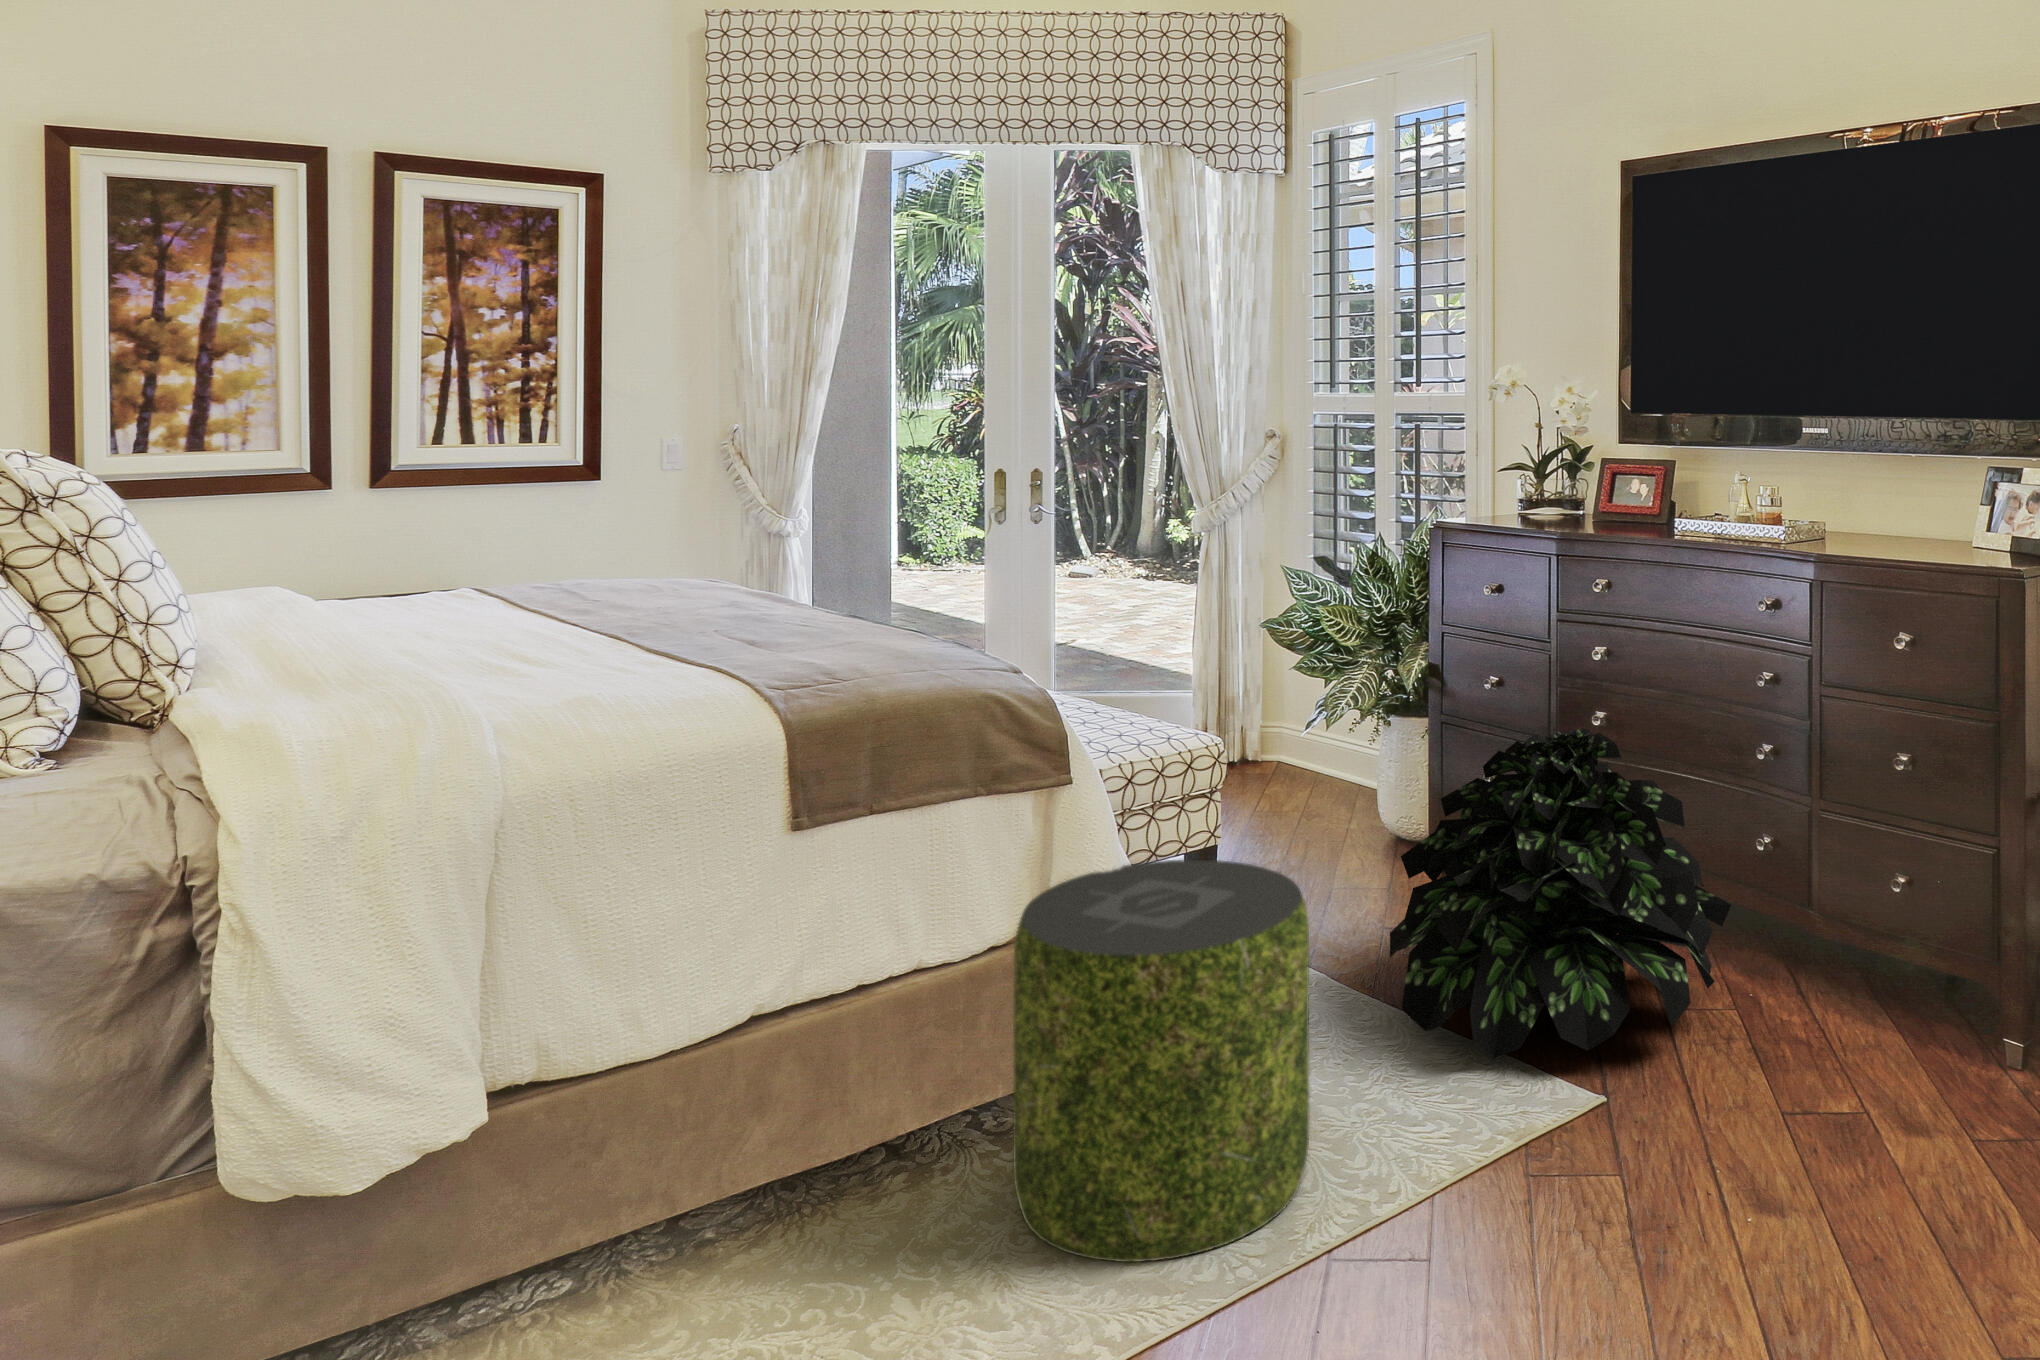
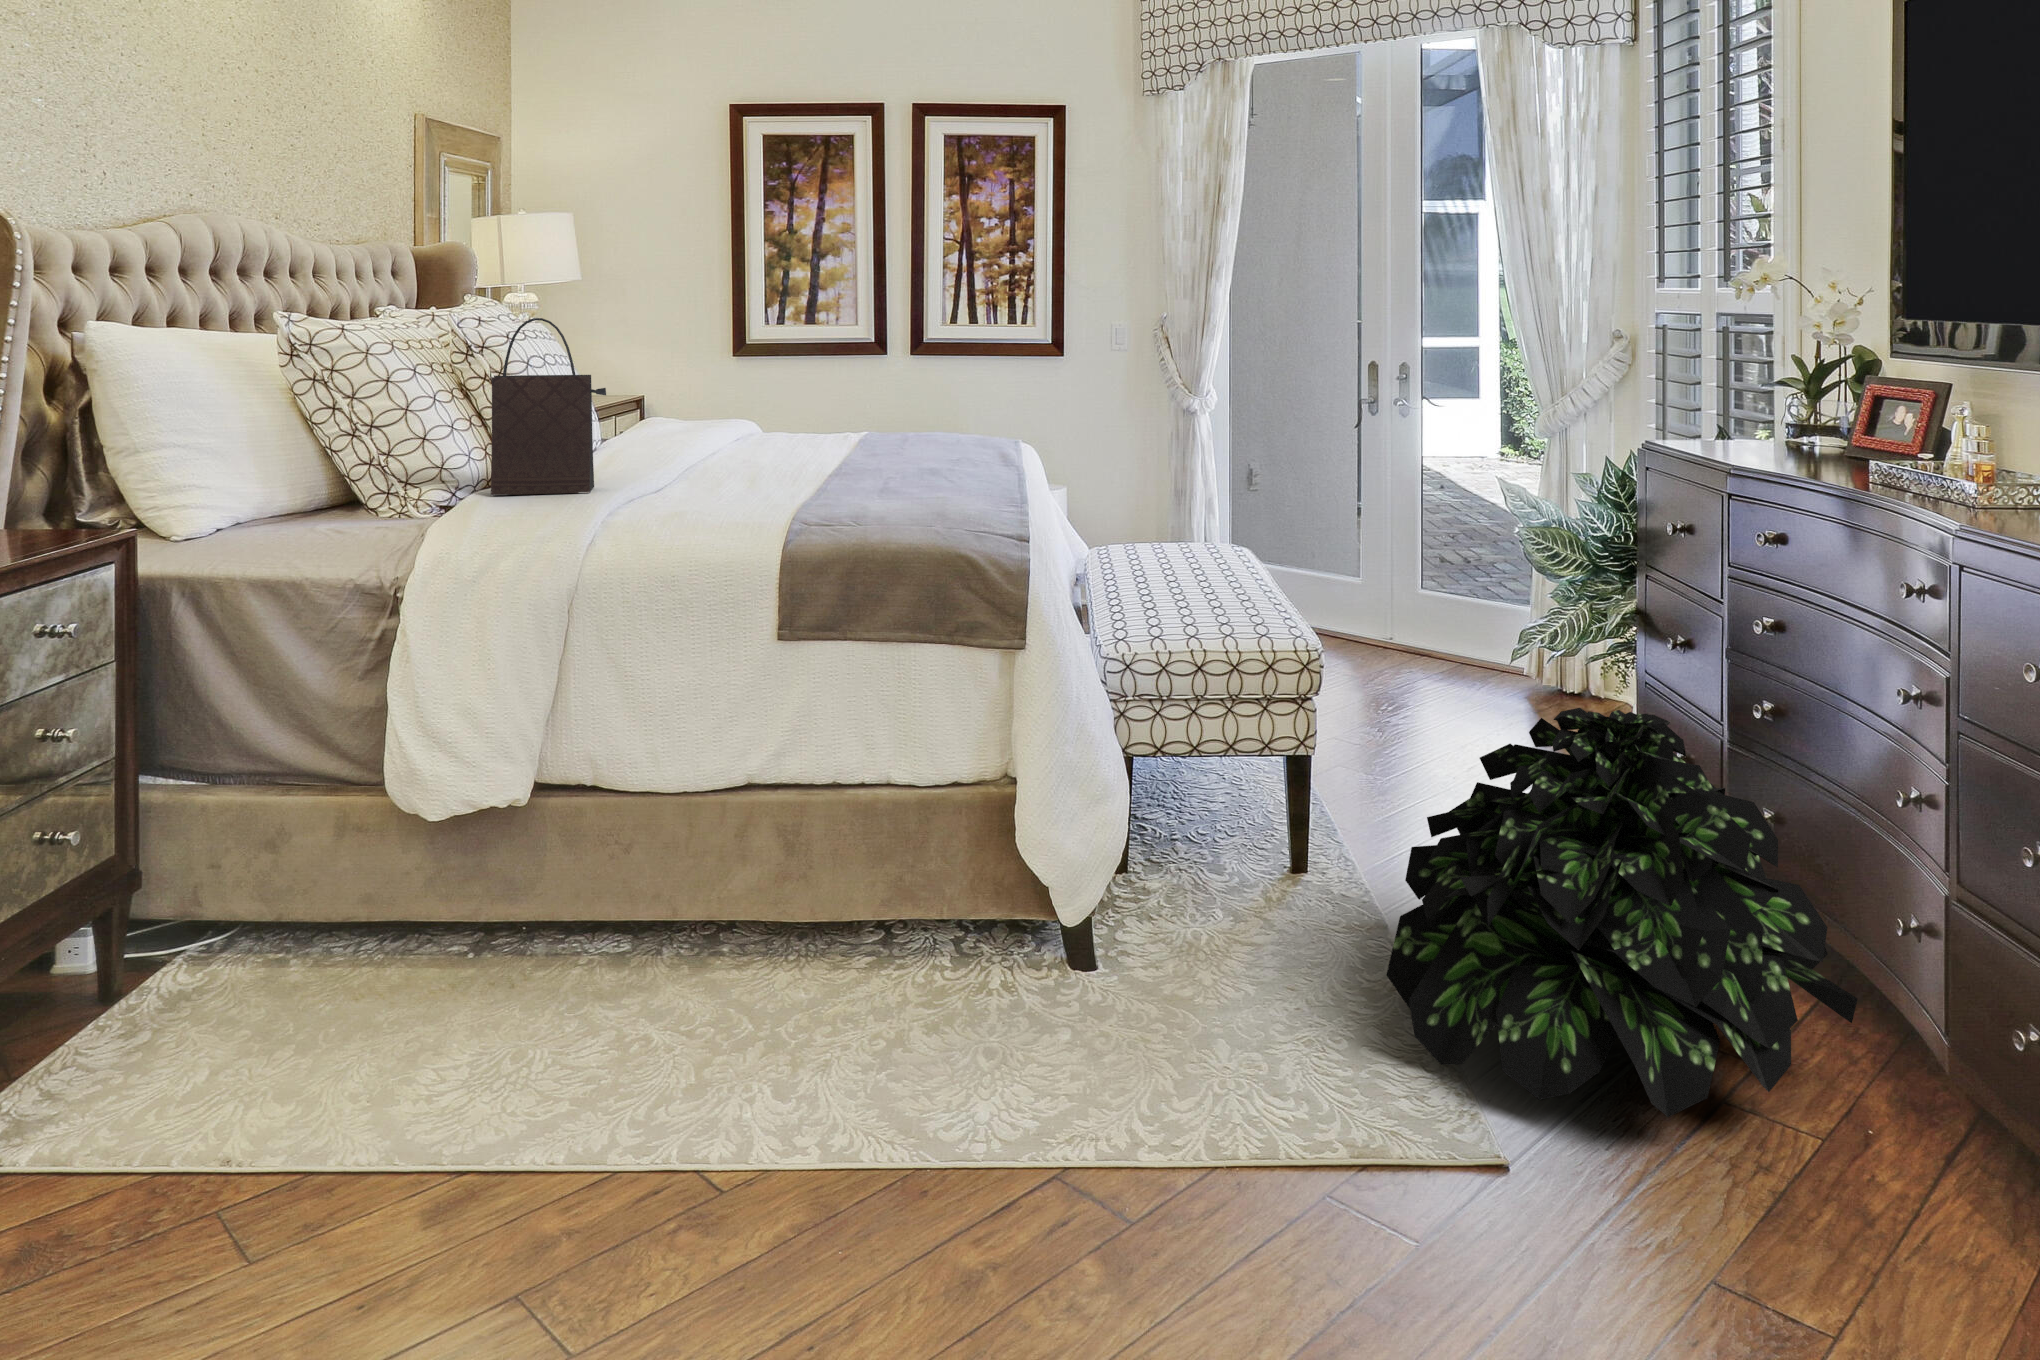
handbag: none [197,452,396,720] -> present [491,318,606,495]
pouf: present [1013,860,1309,1262] -> none [893,738,1173,1120]

